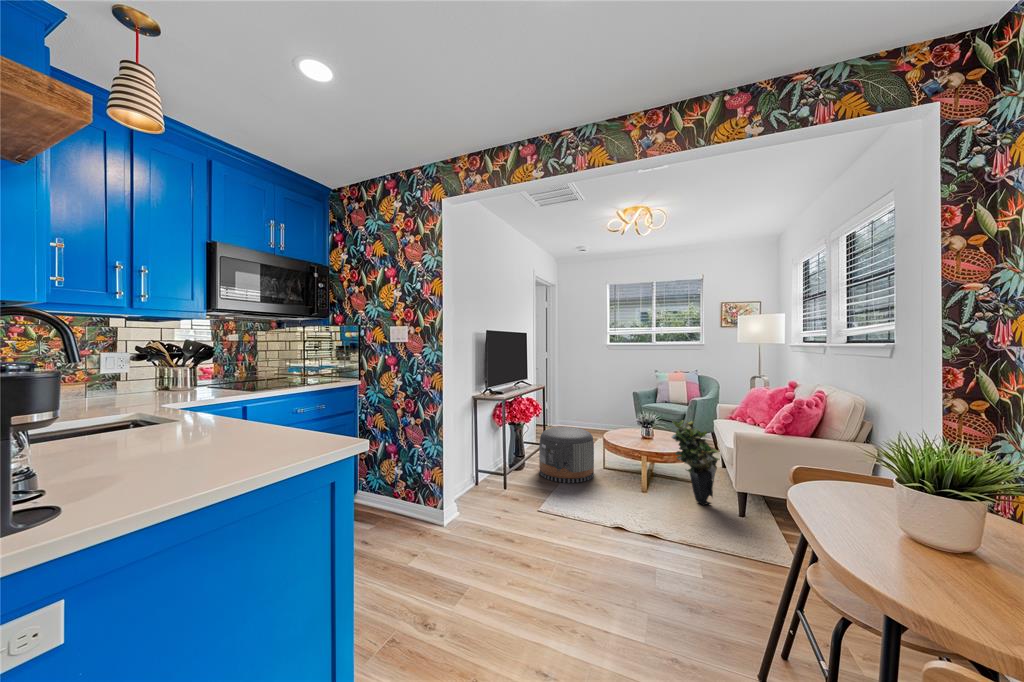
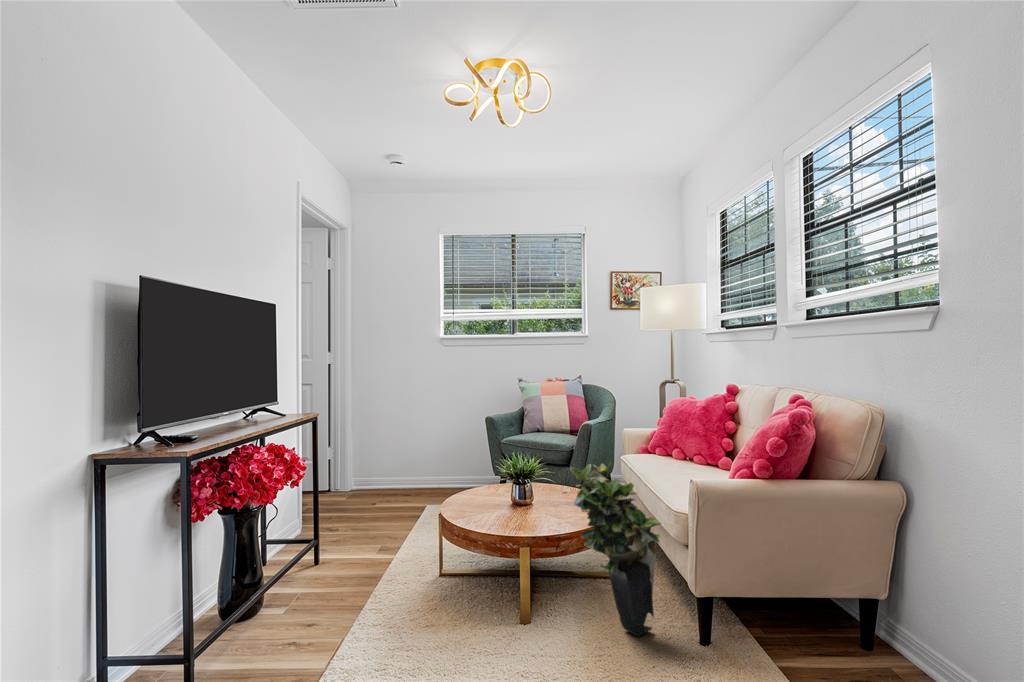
pouf: present [539,427,594,483] -> none [296,499,418,632]

